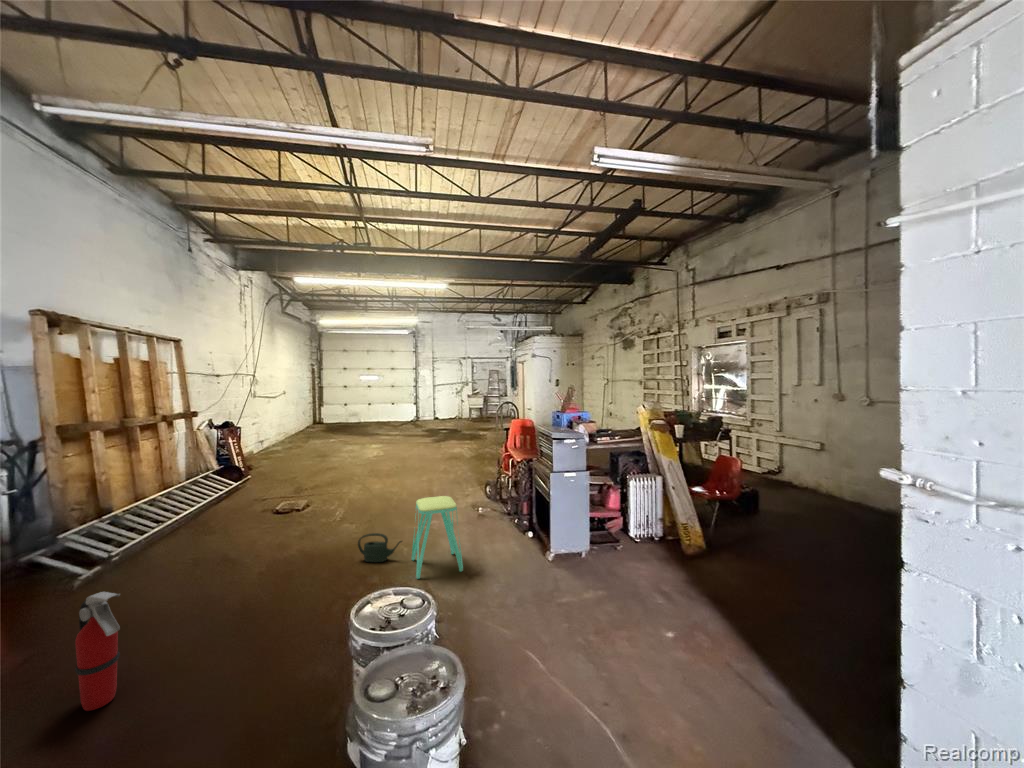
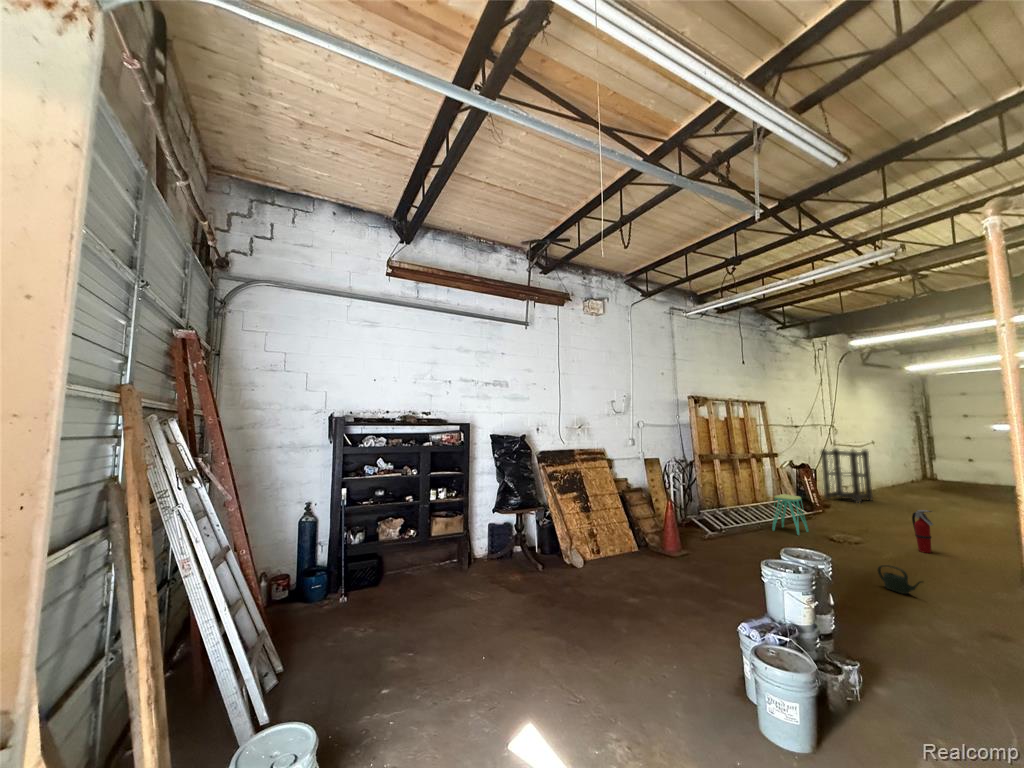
shelving unit: none [242,400,289,459] -> present [821,448,873,503]
stool: present [412,496,463,579] -> present [772,494,808,535]
fire extinguisher: present [75,592,120,711] -> present [912,510,933,553]

